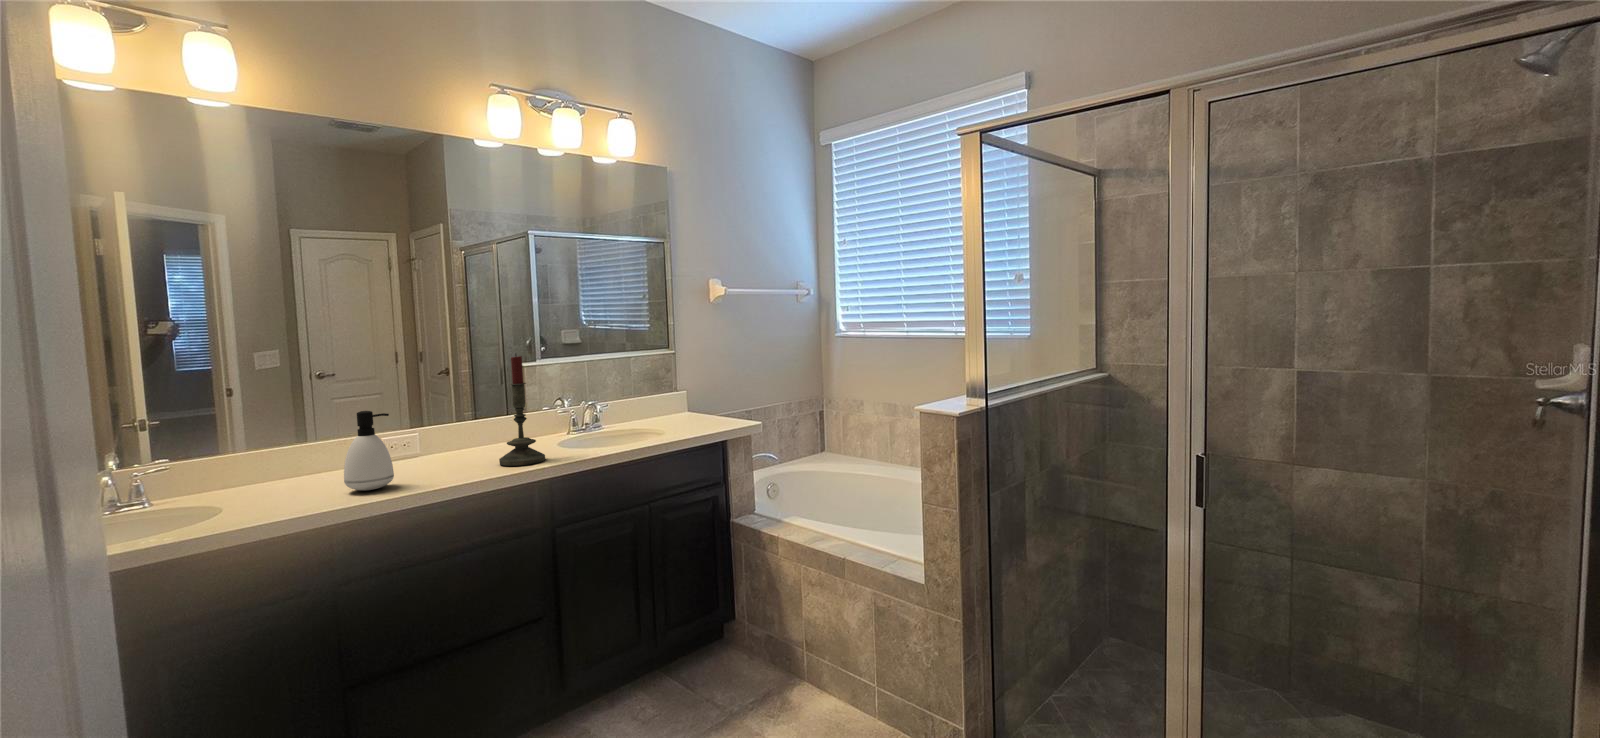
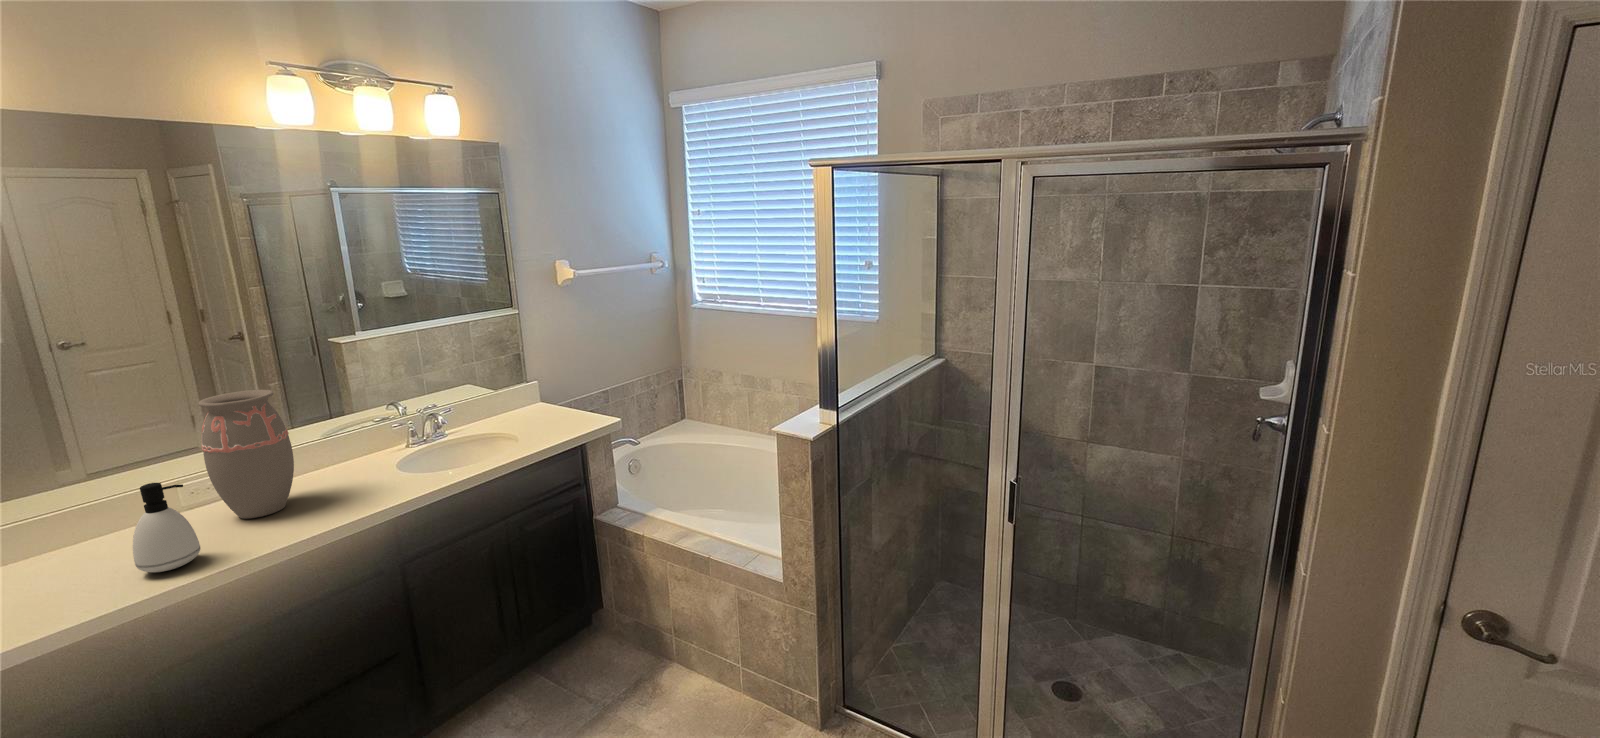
candle: present [499,354,545,466] -> none [331,389,386,511]
decorative vase: none [404,355,473,467] -> present [199,390,294,519]

